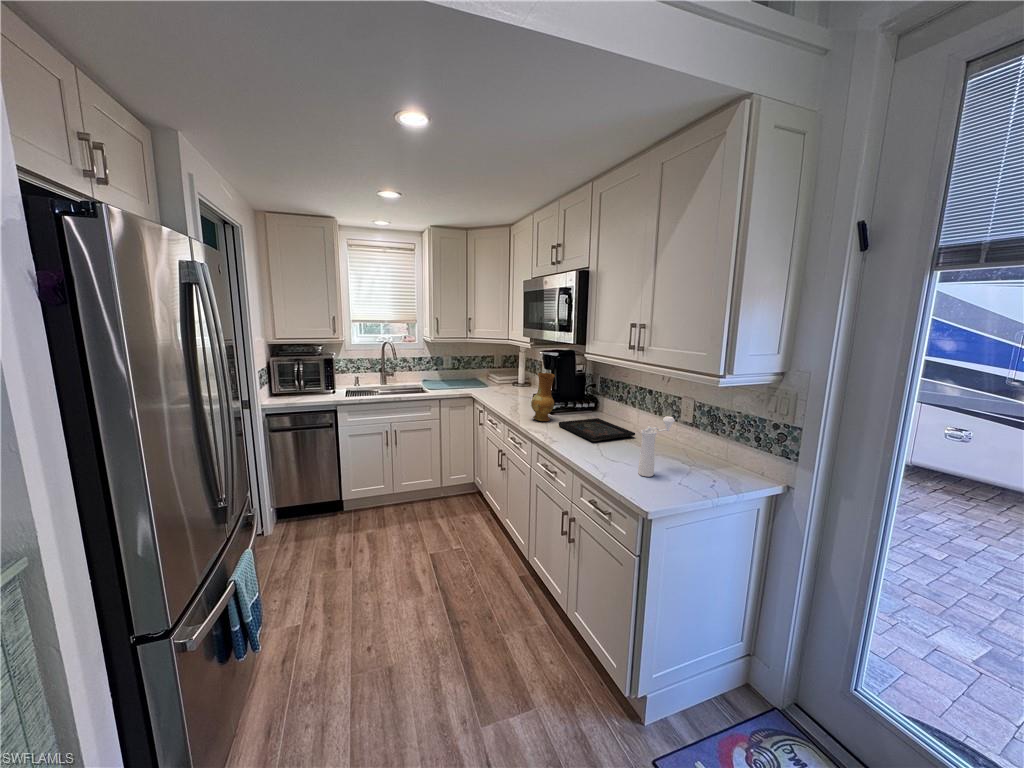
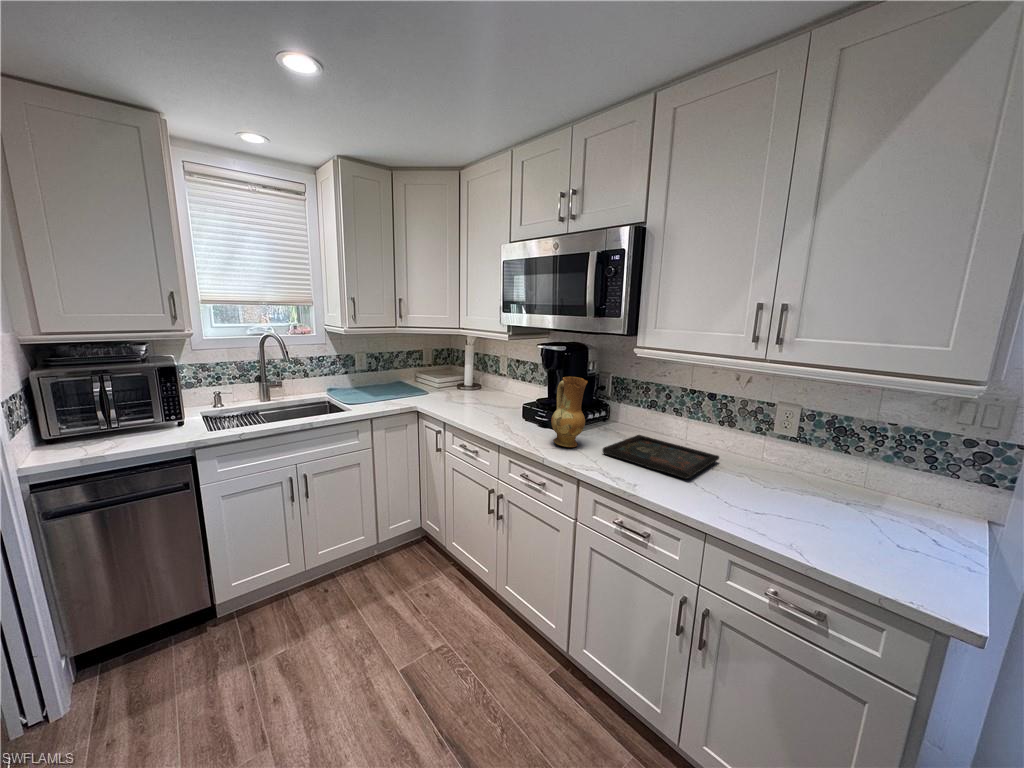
pepper mill: present [638,416,675,477] -> none [833,443,878,547]

